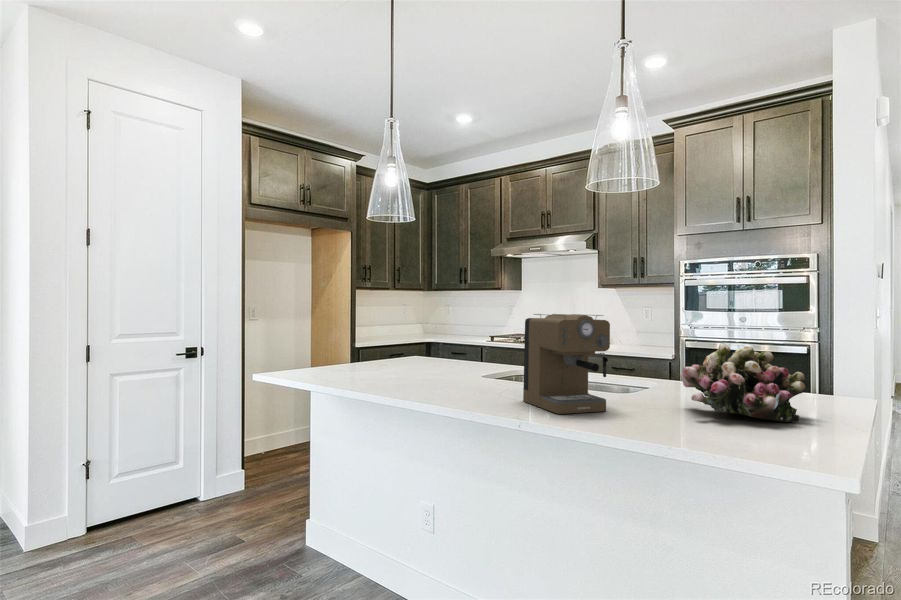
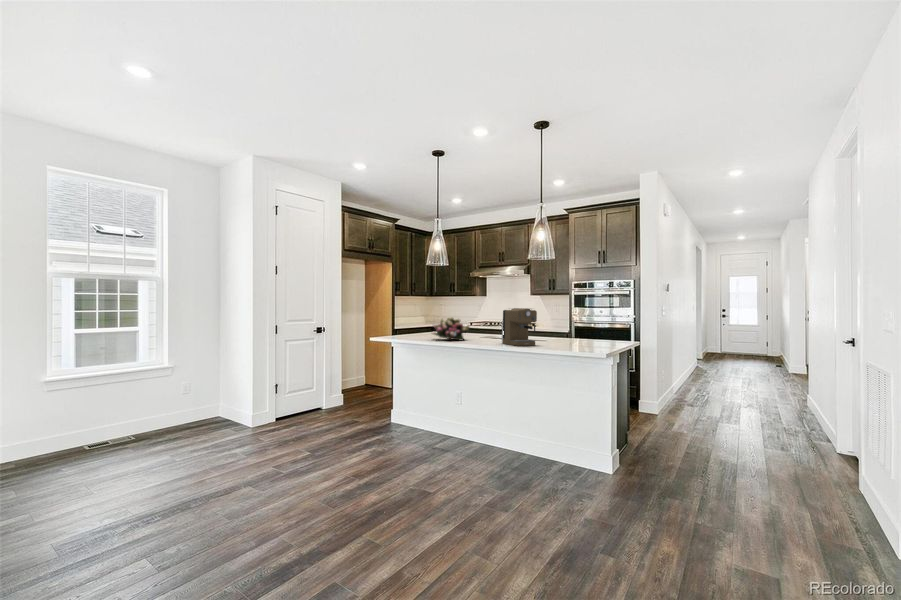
flower arrangement: present [680,344,805,422] -> present [432,317,470,341]

